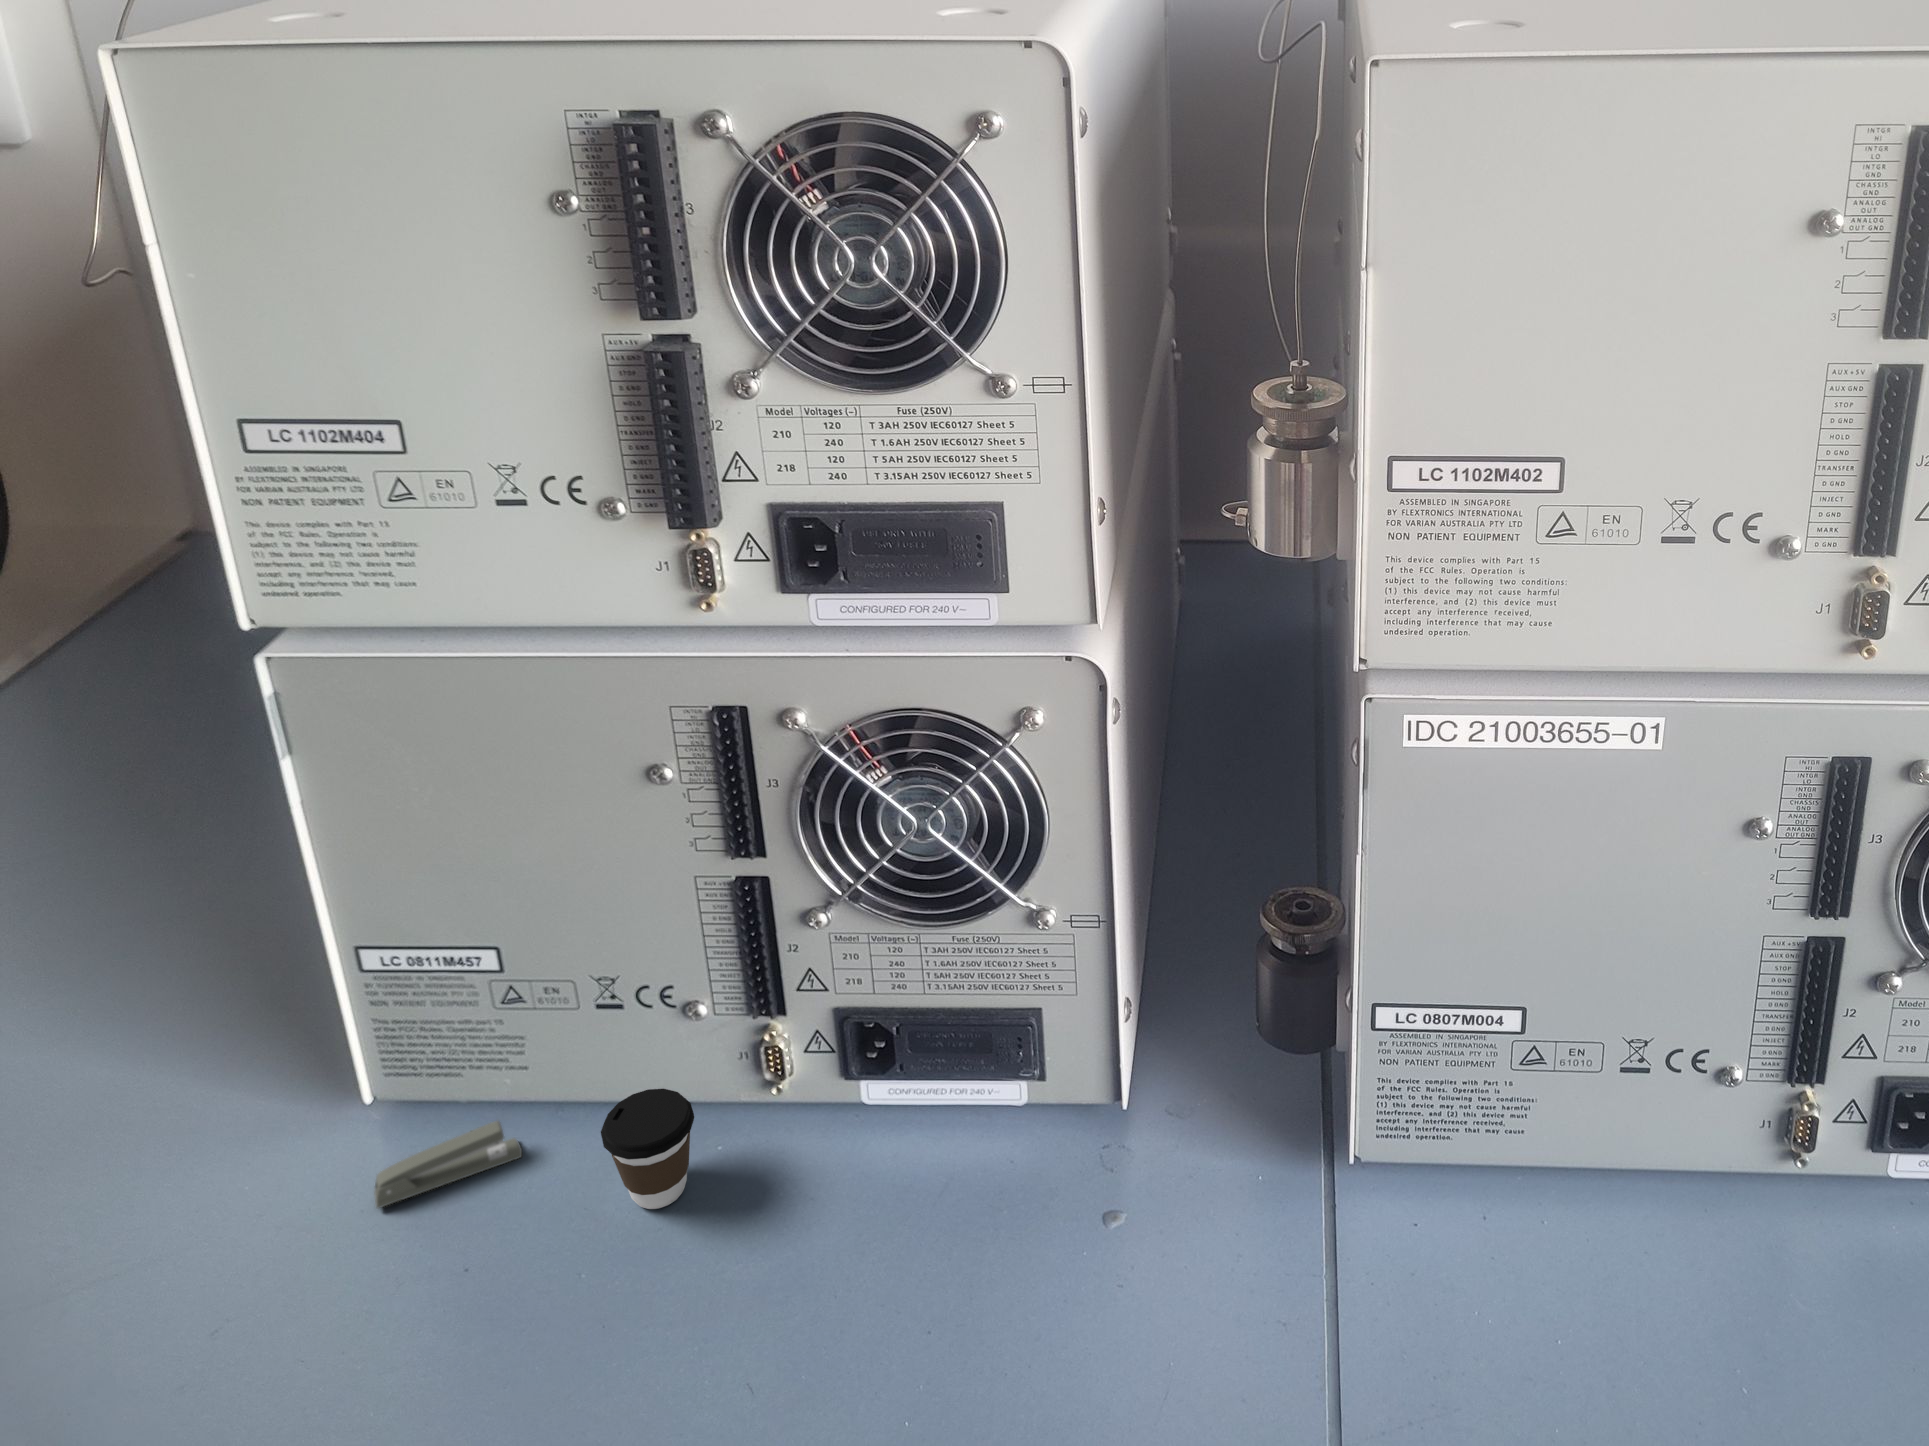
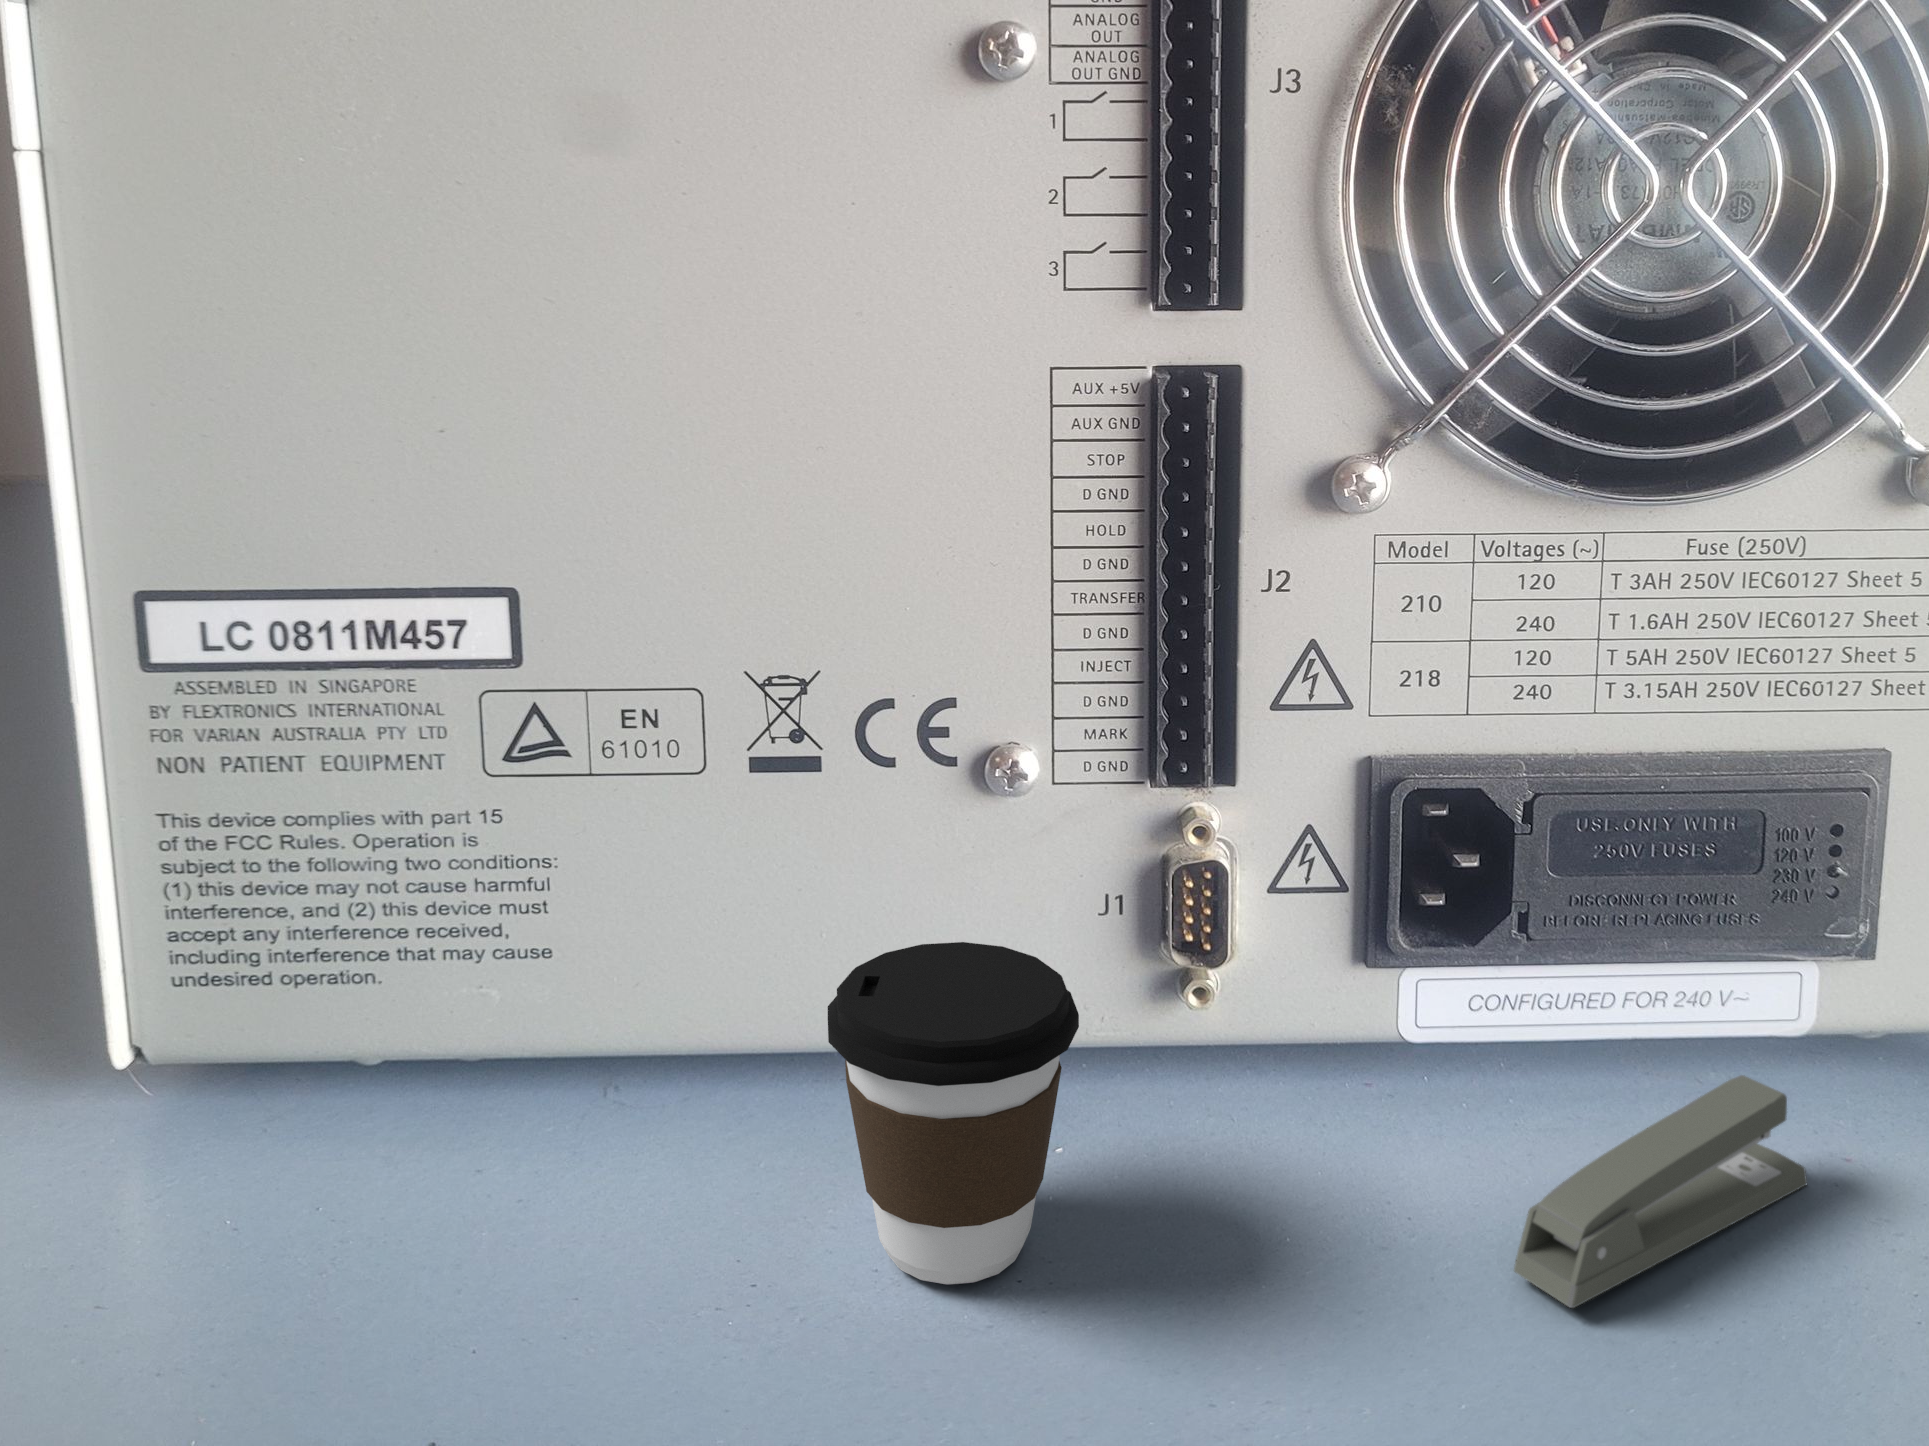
stapler: present [374,1121,522,1208] -> present [1514,1075,1807,1308]

